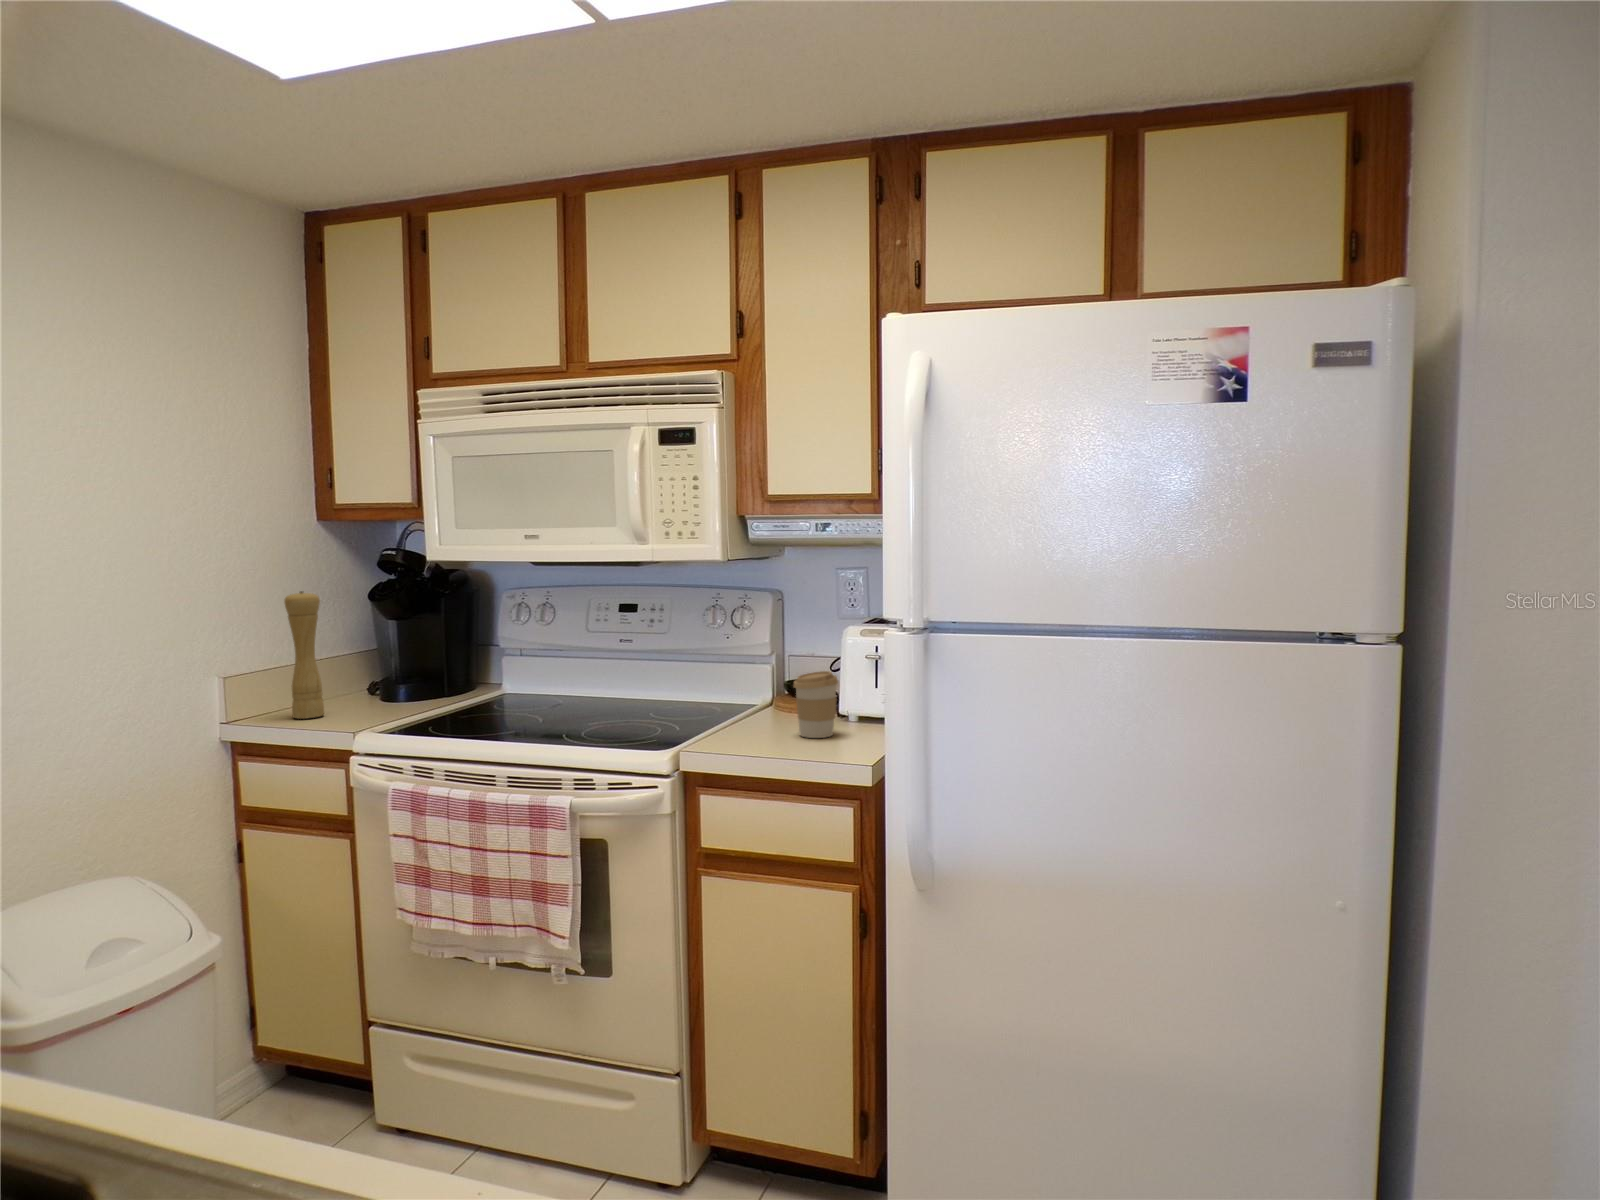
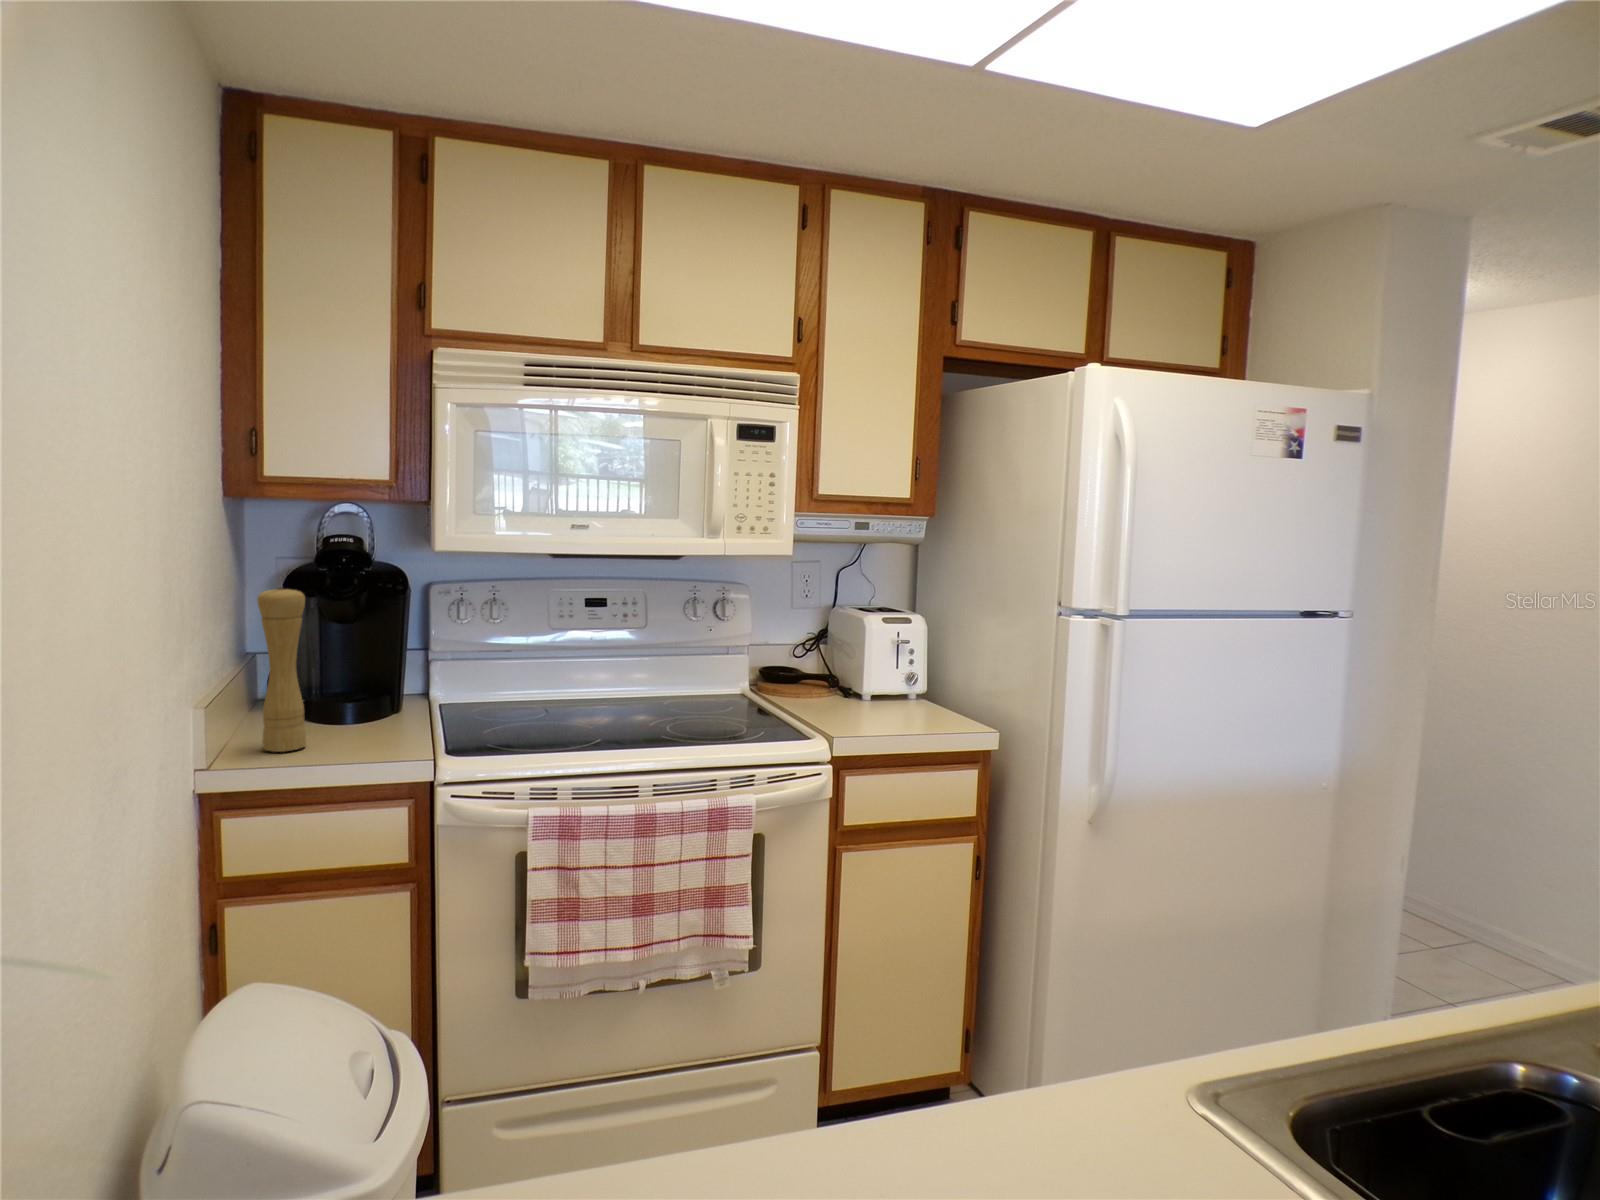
coffee cup: present [794,671,838,738] -> none [868,656,908,716]

